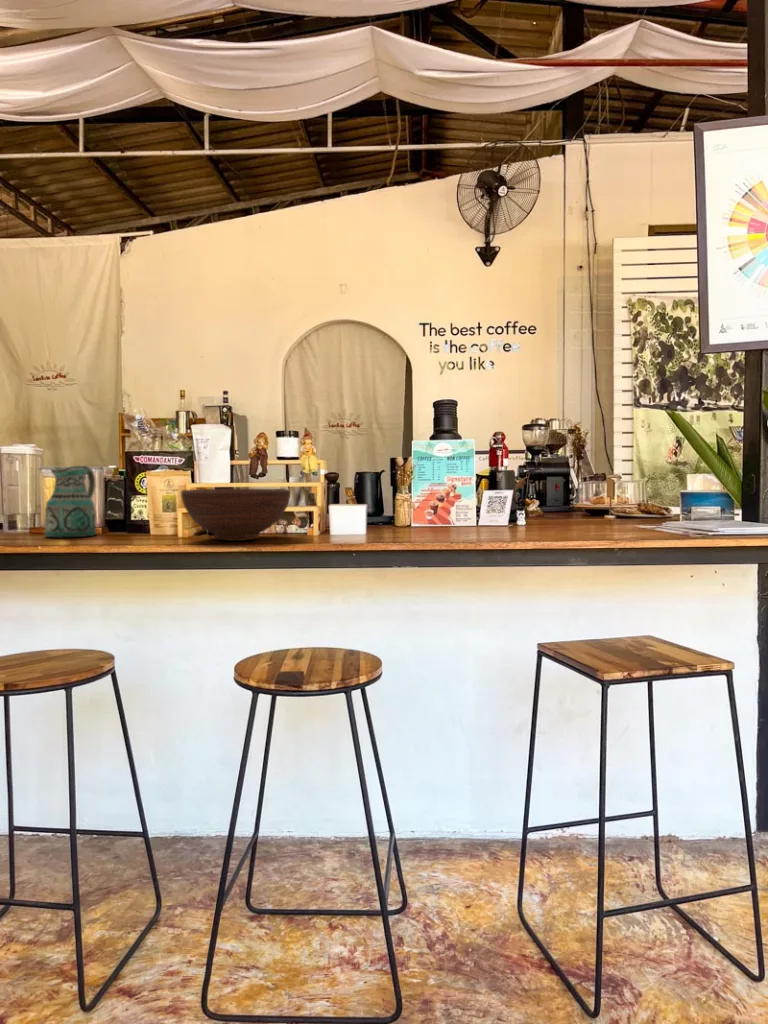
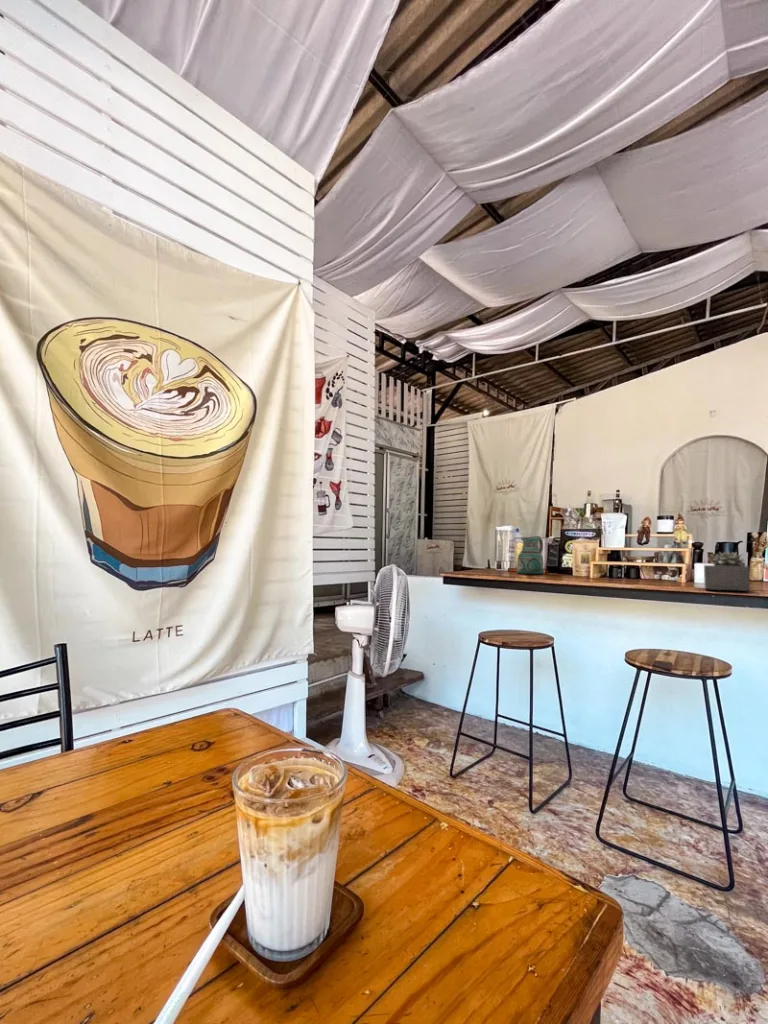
succulent plant: none [345,485,404,545] -> present [704,552,750,591]
fruit bowl: present [181,489,290,541] -> none [593,551,664,582]

